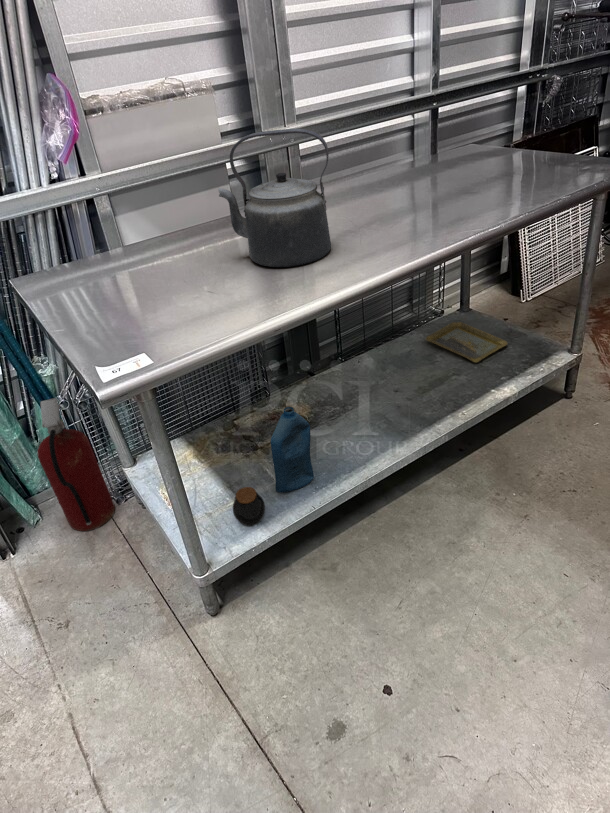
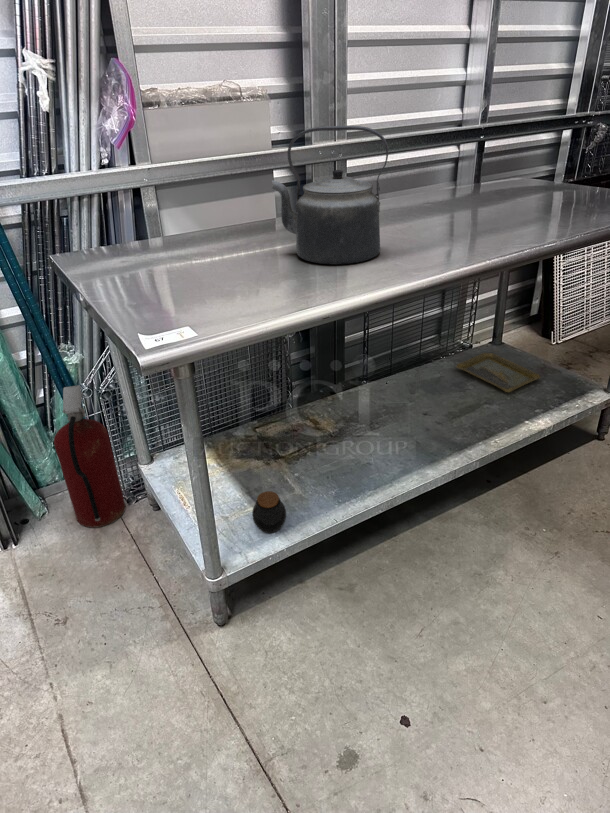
bottle: present [271,407,314,493] -> none [297,412,340,503]

